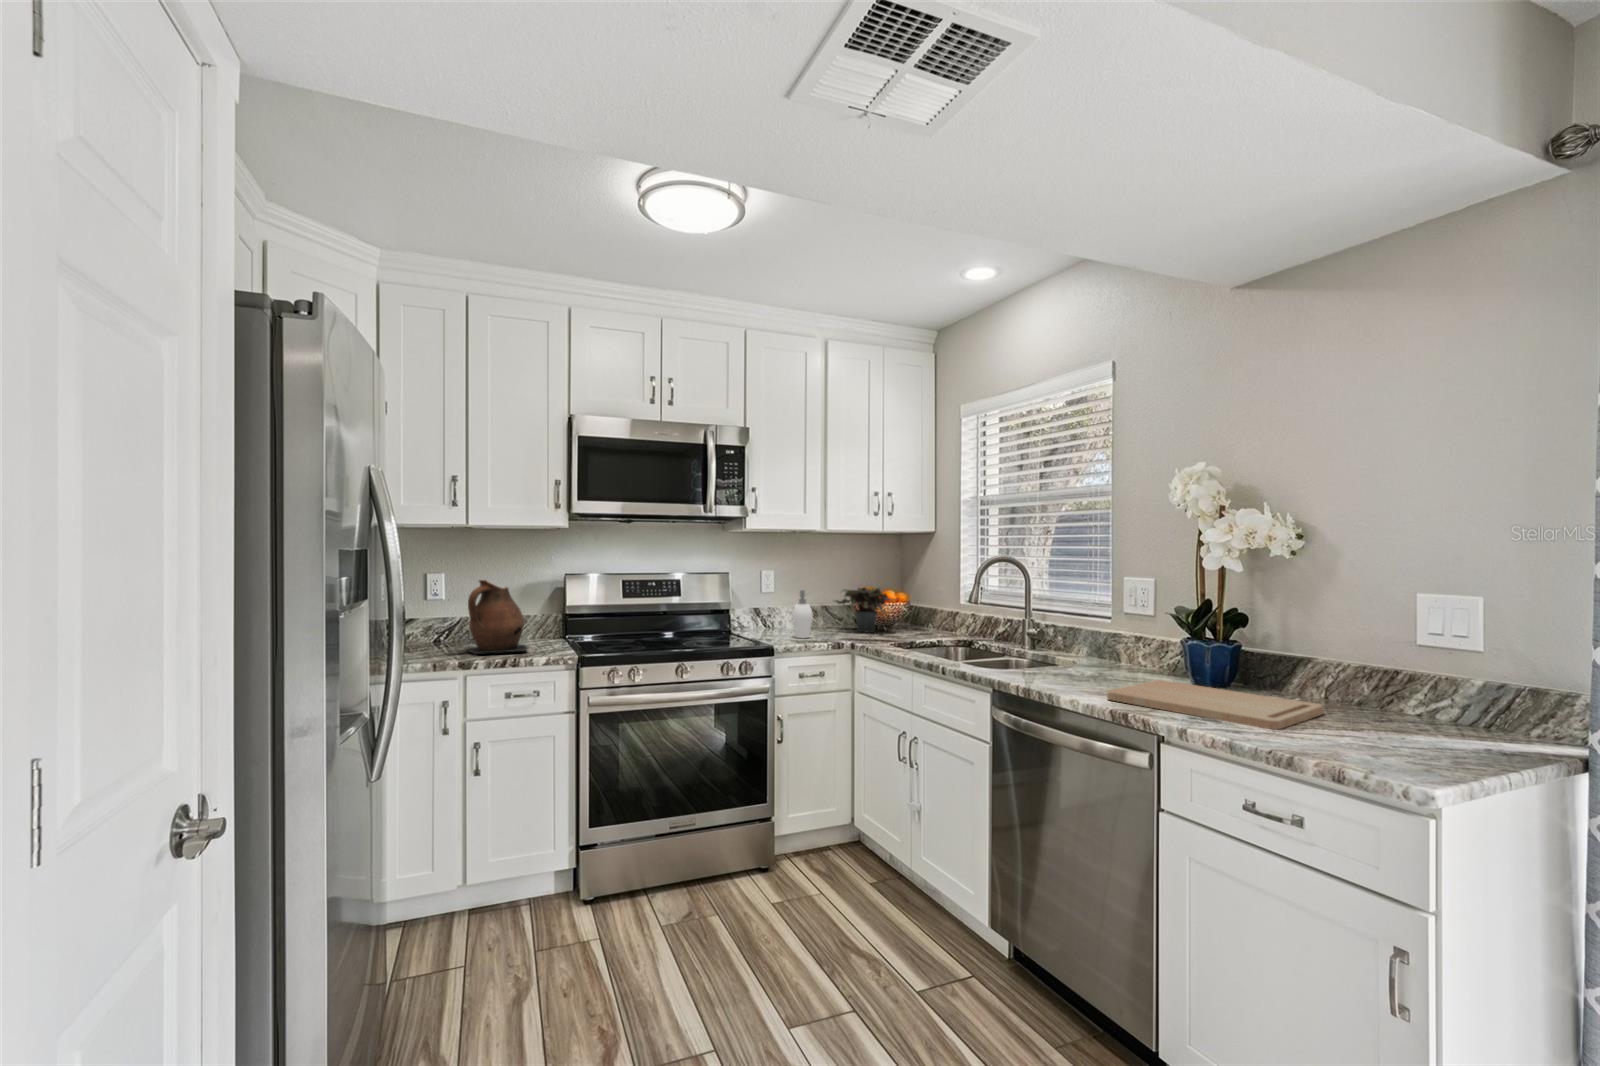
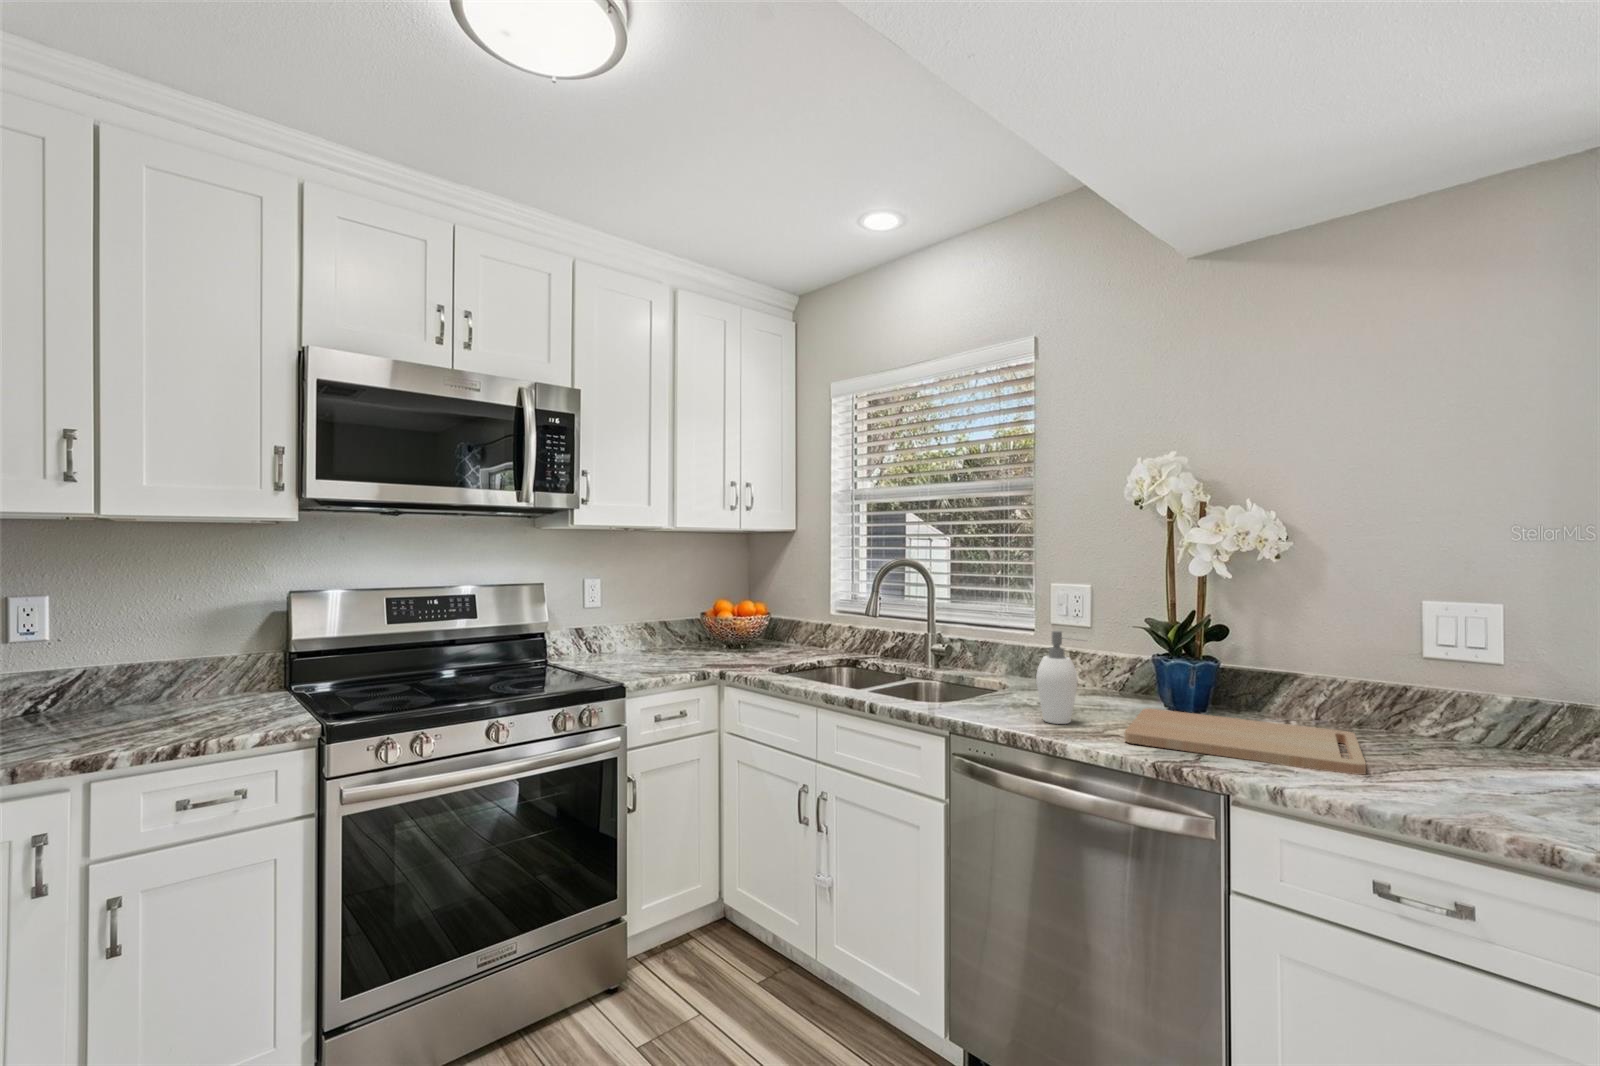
ceramic pitcher: present [468,580,528,654] -> none [96,608,231,736]
potted plant: present [836,587,891,632] -> none [672,598,758,653]
soap dispenser: present [792,590,813,638] -> present [1036,631,1078,724]

